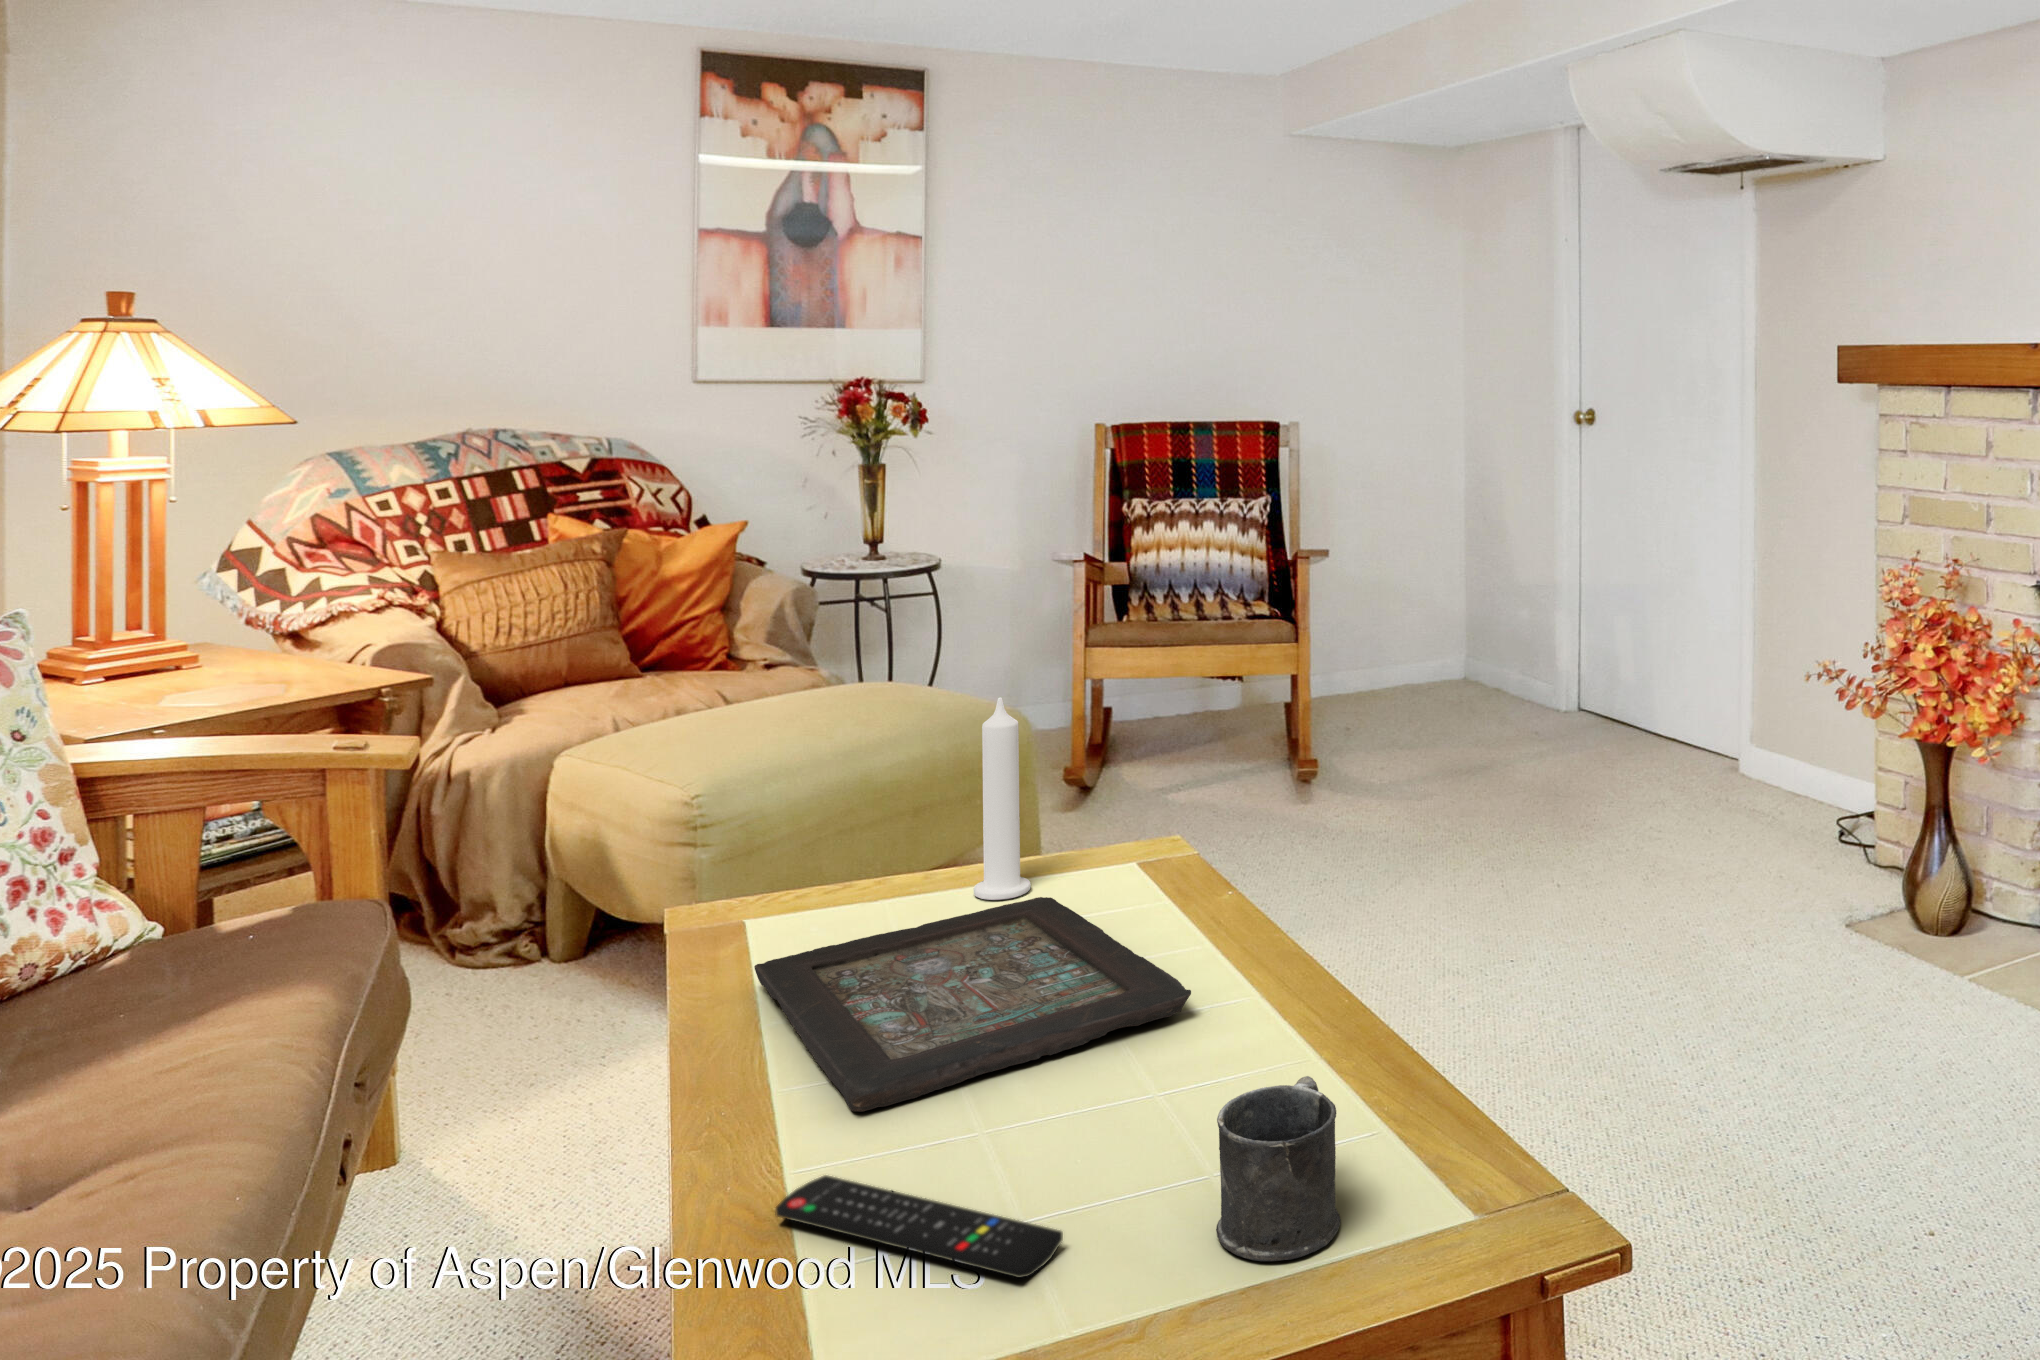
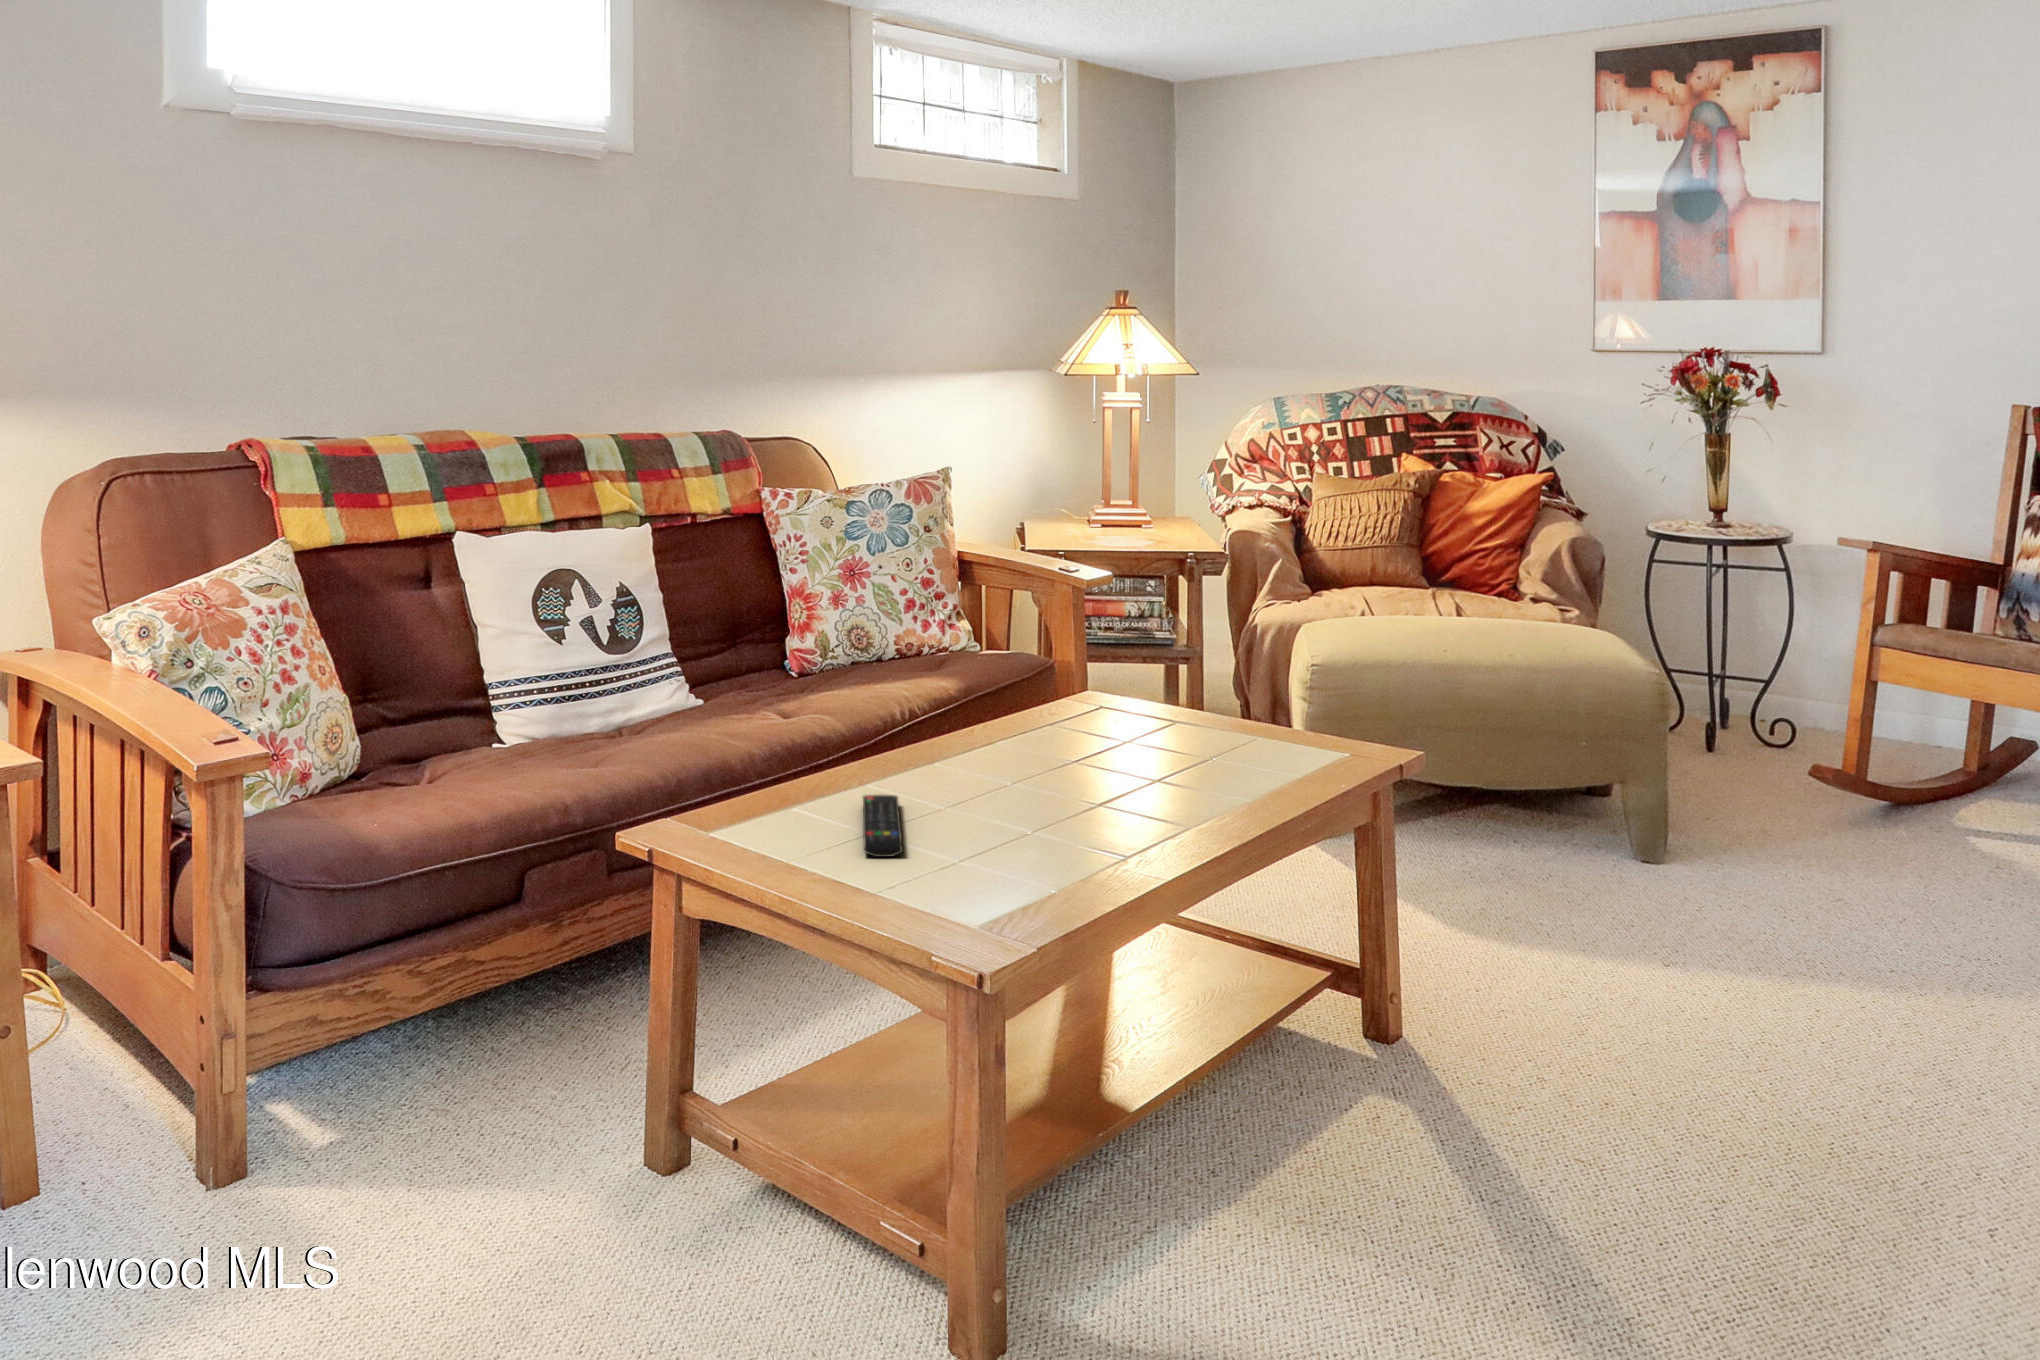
candle: present [974,697,1031,900] -> none [1253,601,1296,751]
decorative tray: present [754,897,1191,1112] -> none [966,724,1258,820]
mug: present [1216,1076,1340,1261] -> none [934,813,1028,908]

